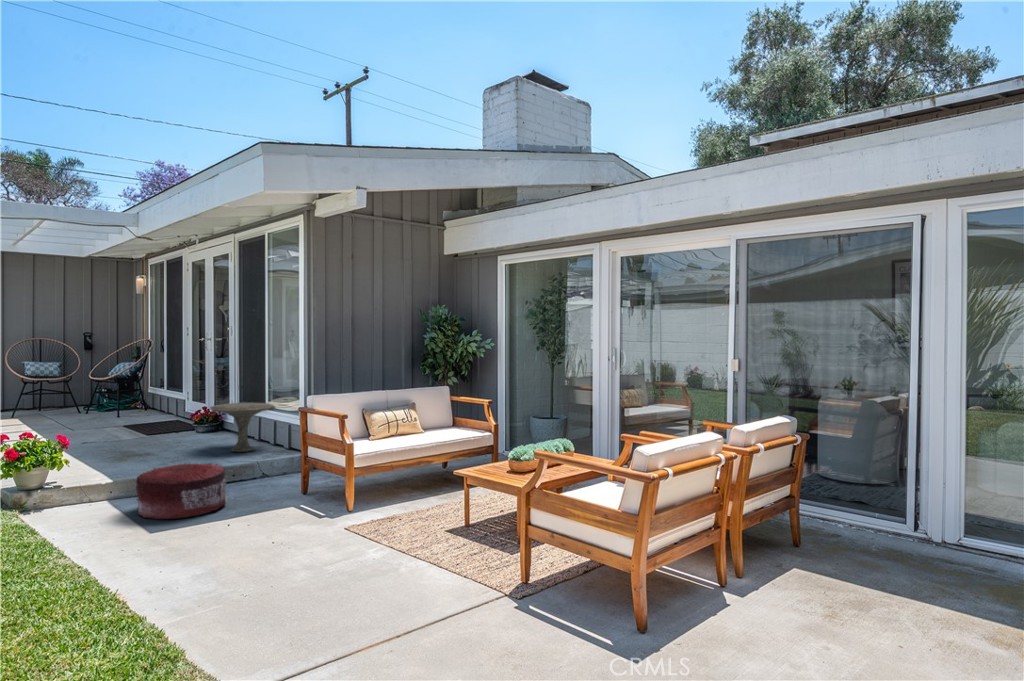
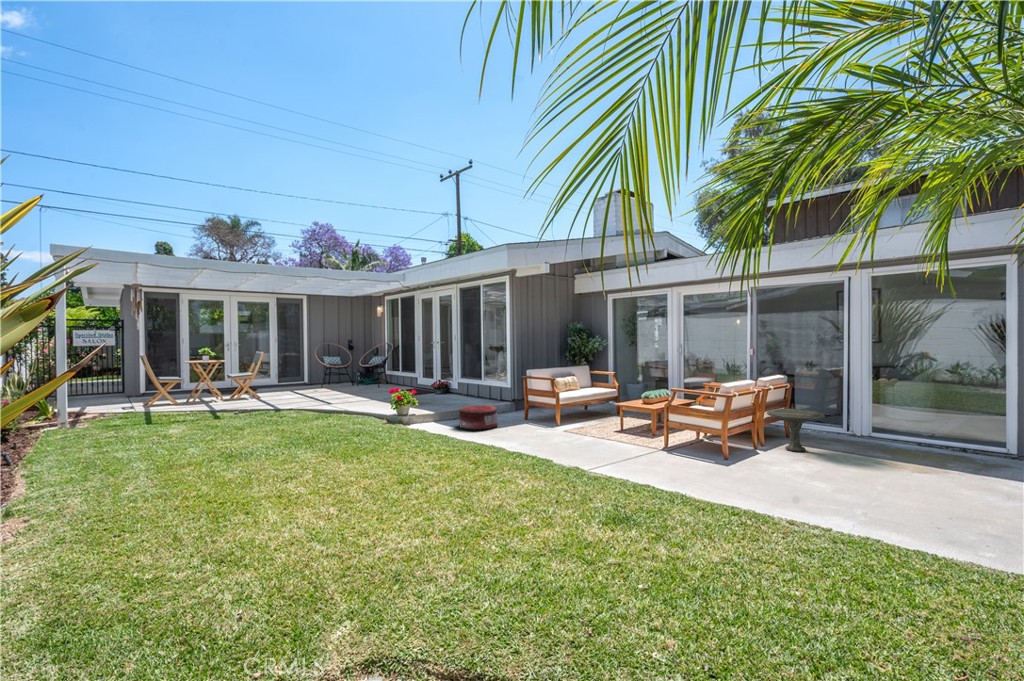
side table: present [210,402,275,452] -> present [767,409,825,452]

